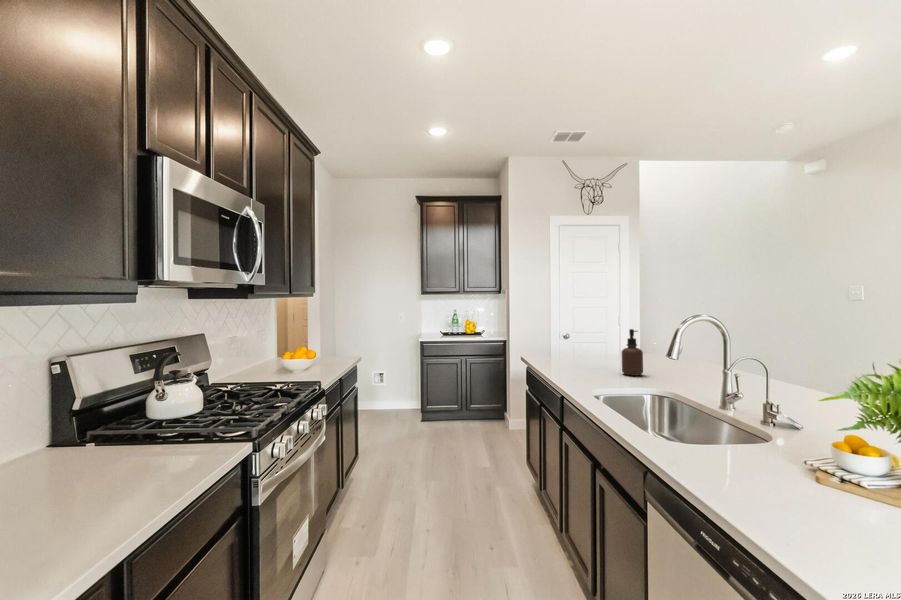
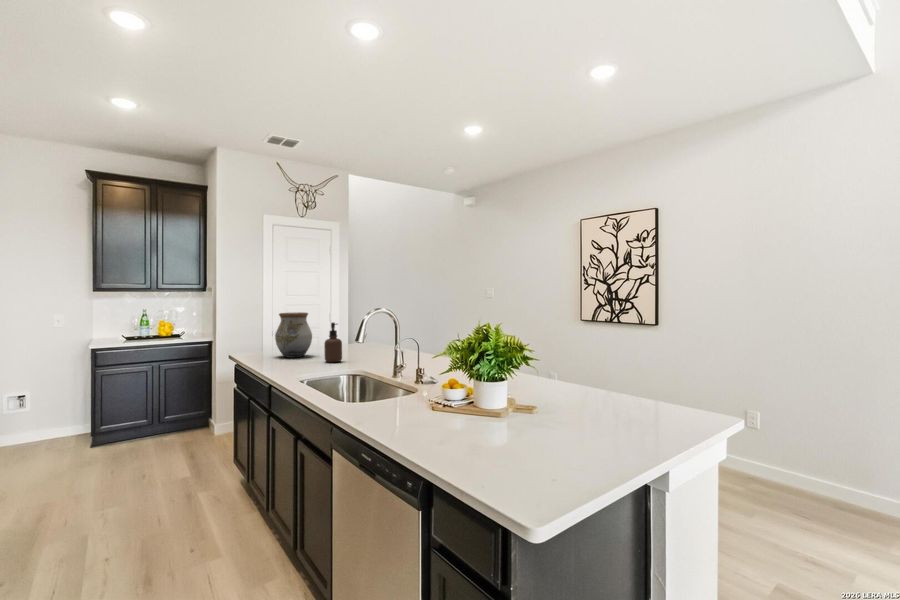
vase: none [567,316,606,365] -> present [275,312,312,358]

